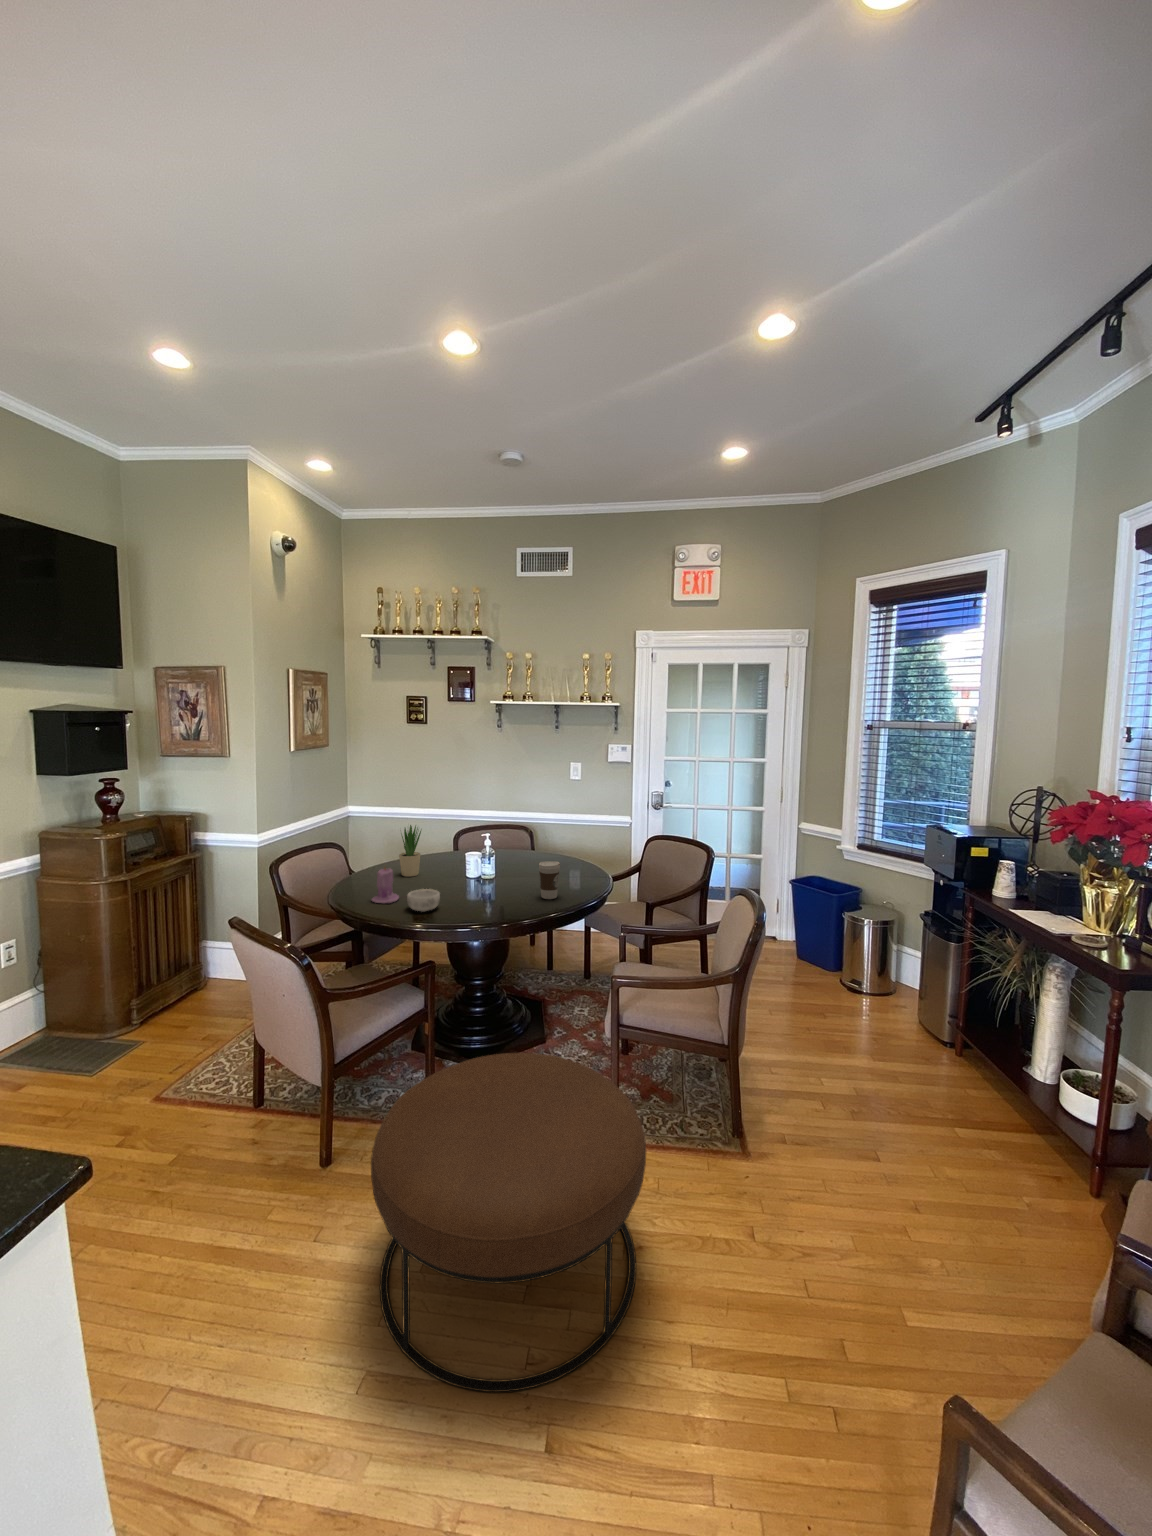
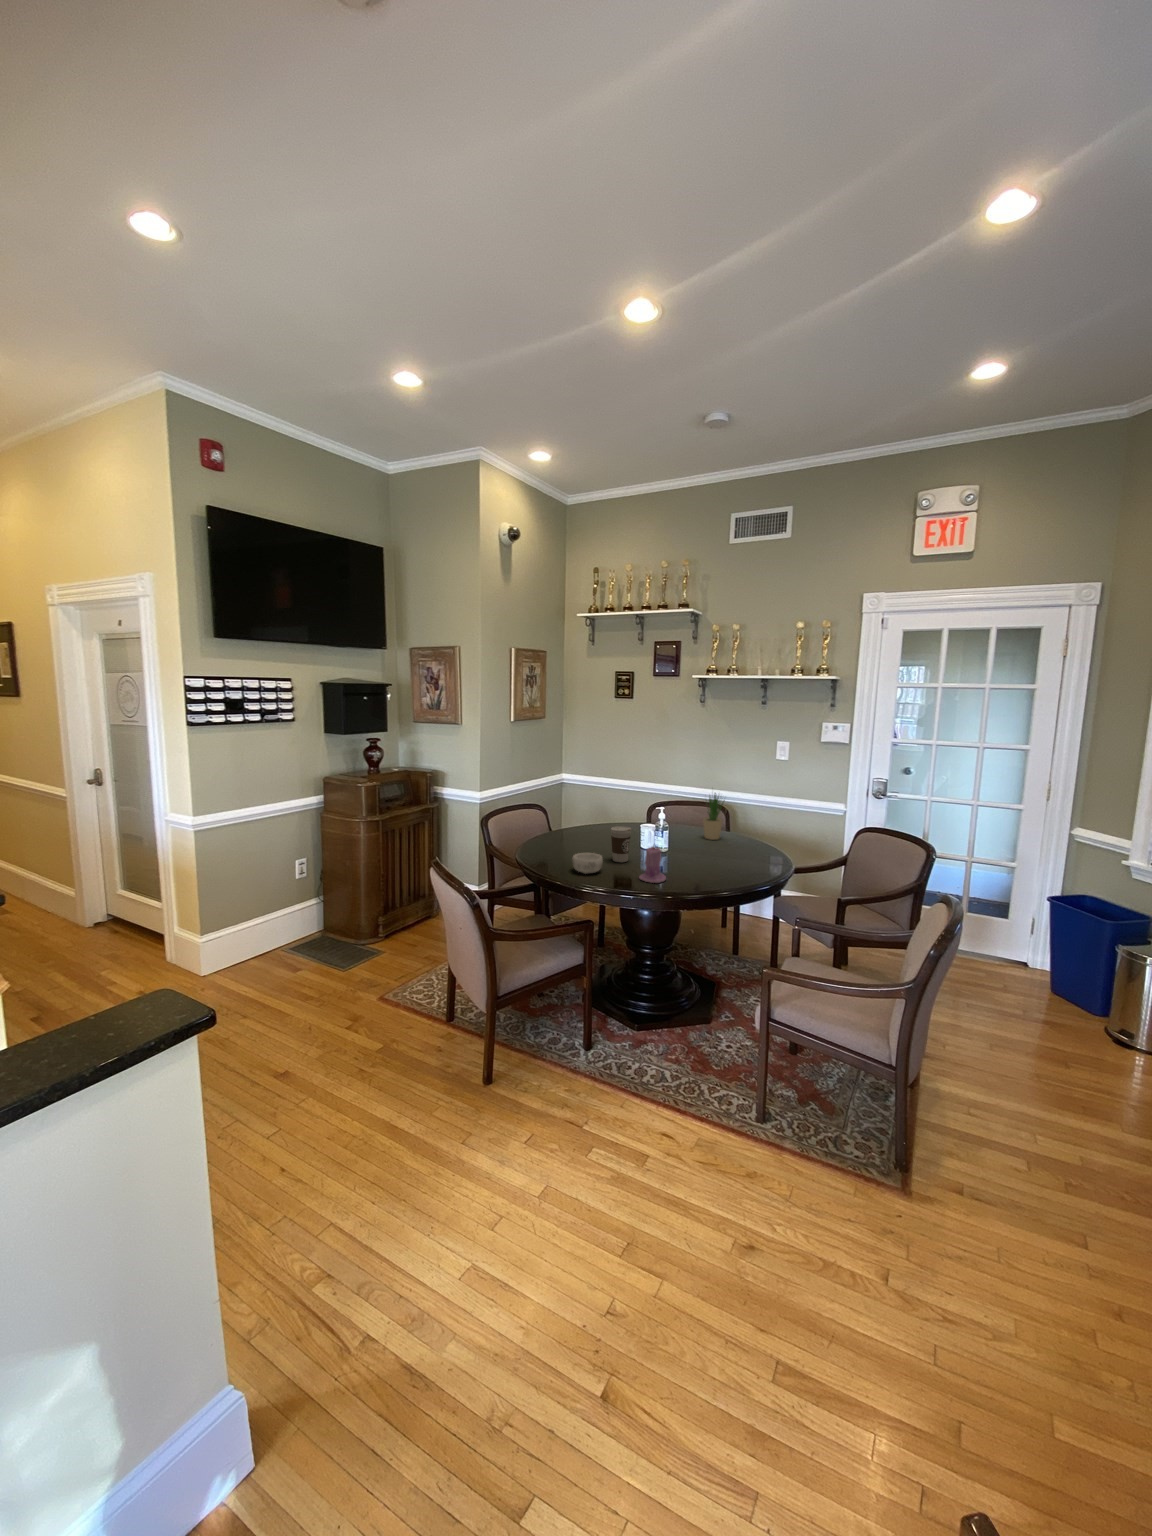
potted plant: present [399,825,421,877] -> present [703,793,725,840]
coffee cup: present [539,861,560,899] -> present [611,826,631,862]
candle: present [372,868,399,903] -> present [639,846,666,883]
ottoman: present [371,1053,646,1392] -> none [492,1018,760,1343]

